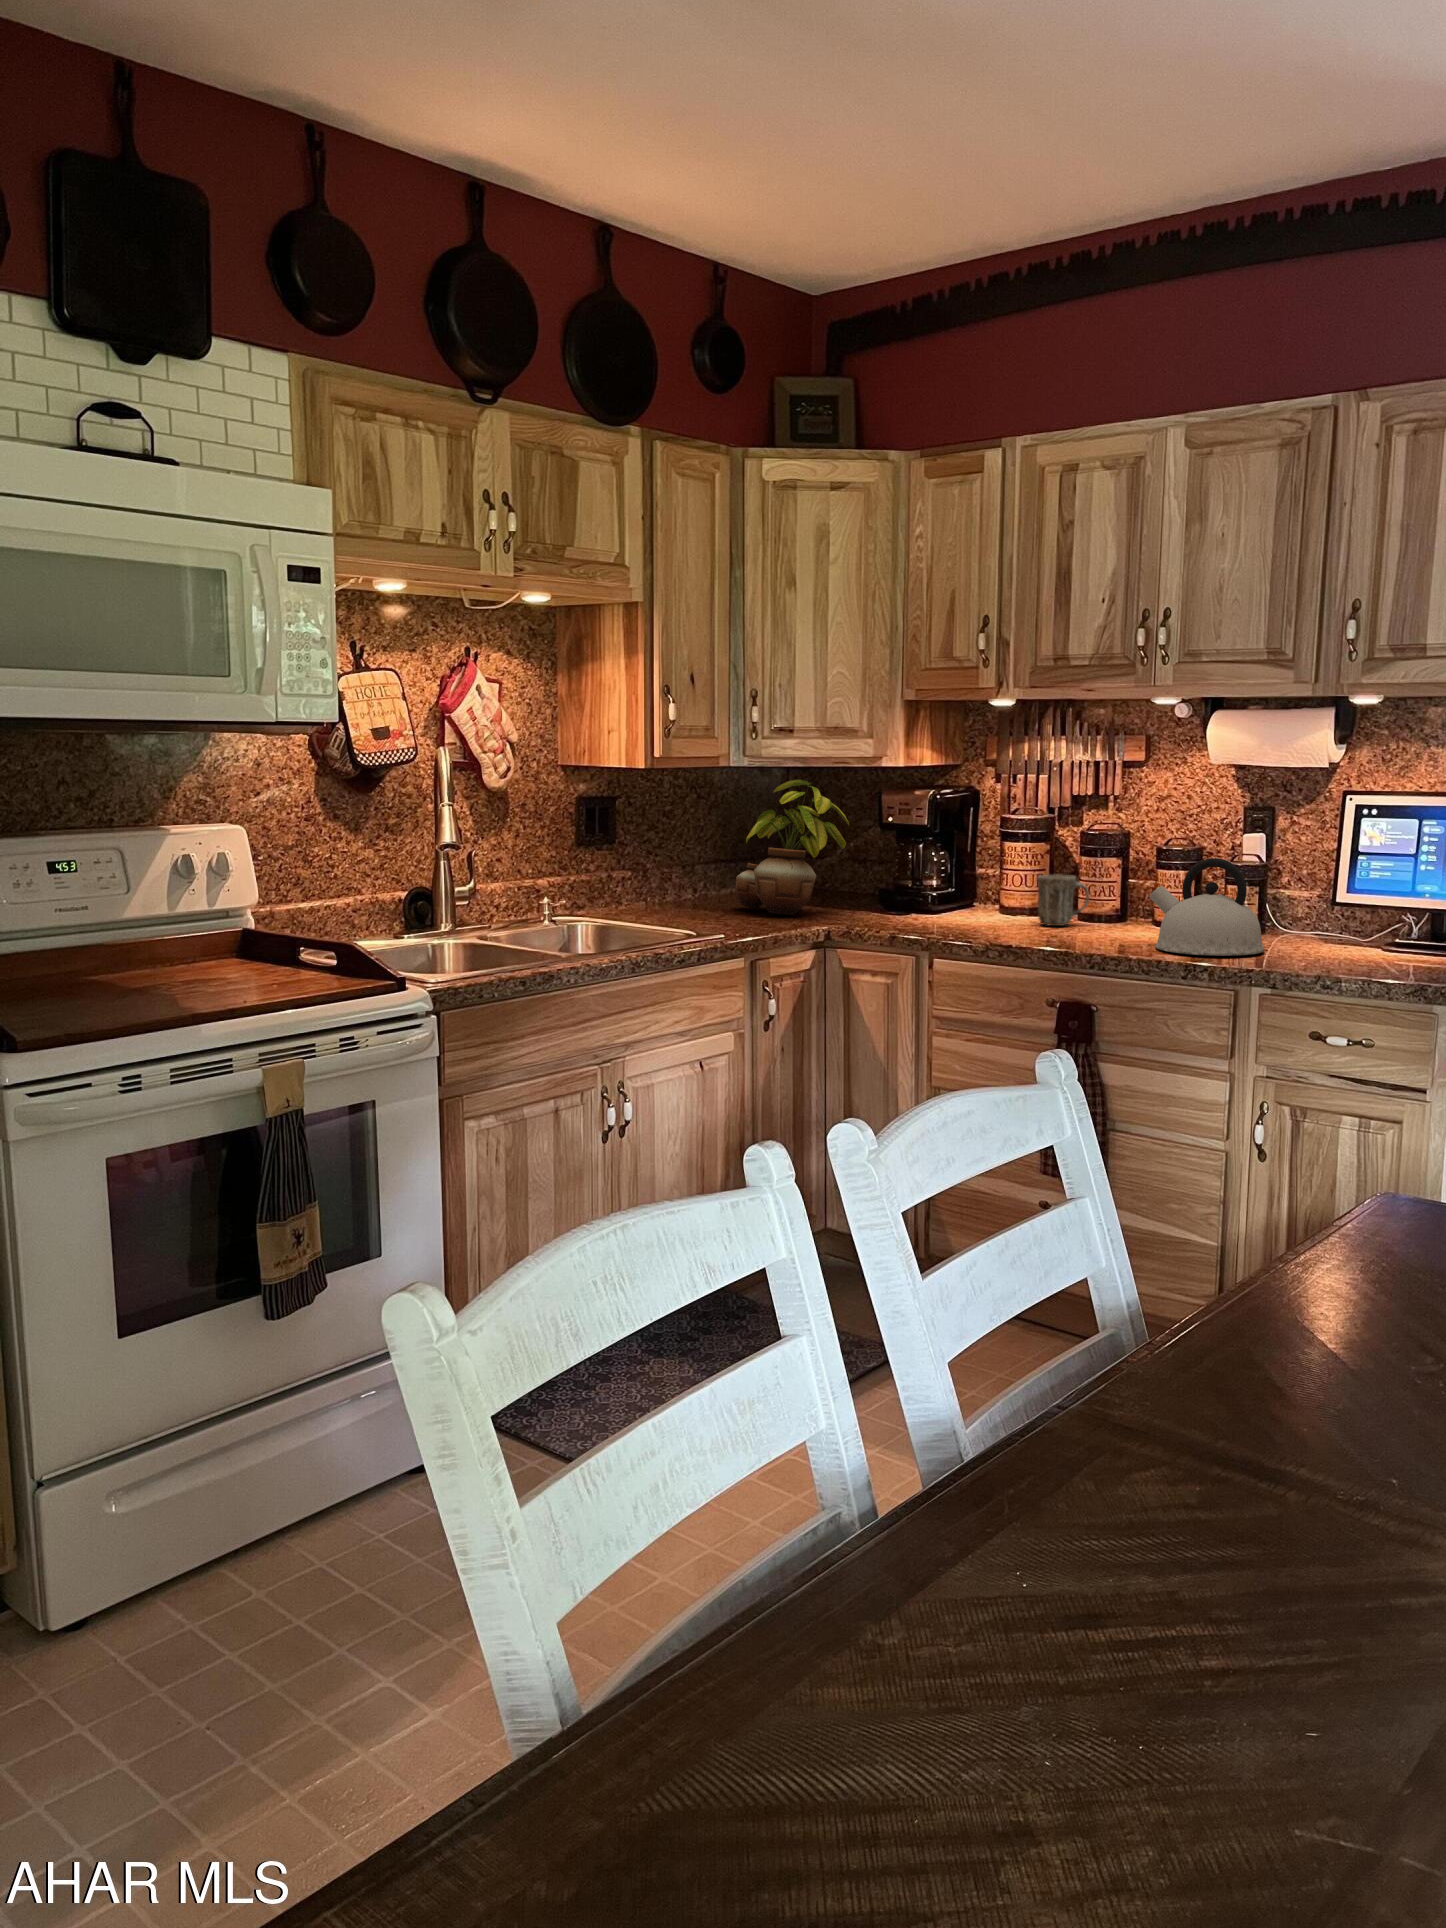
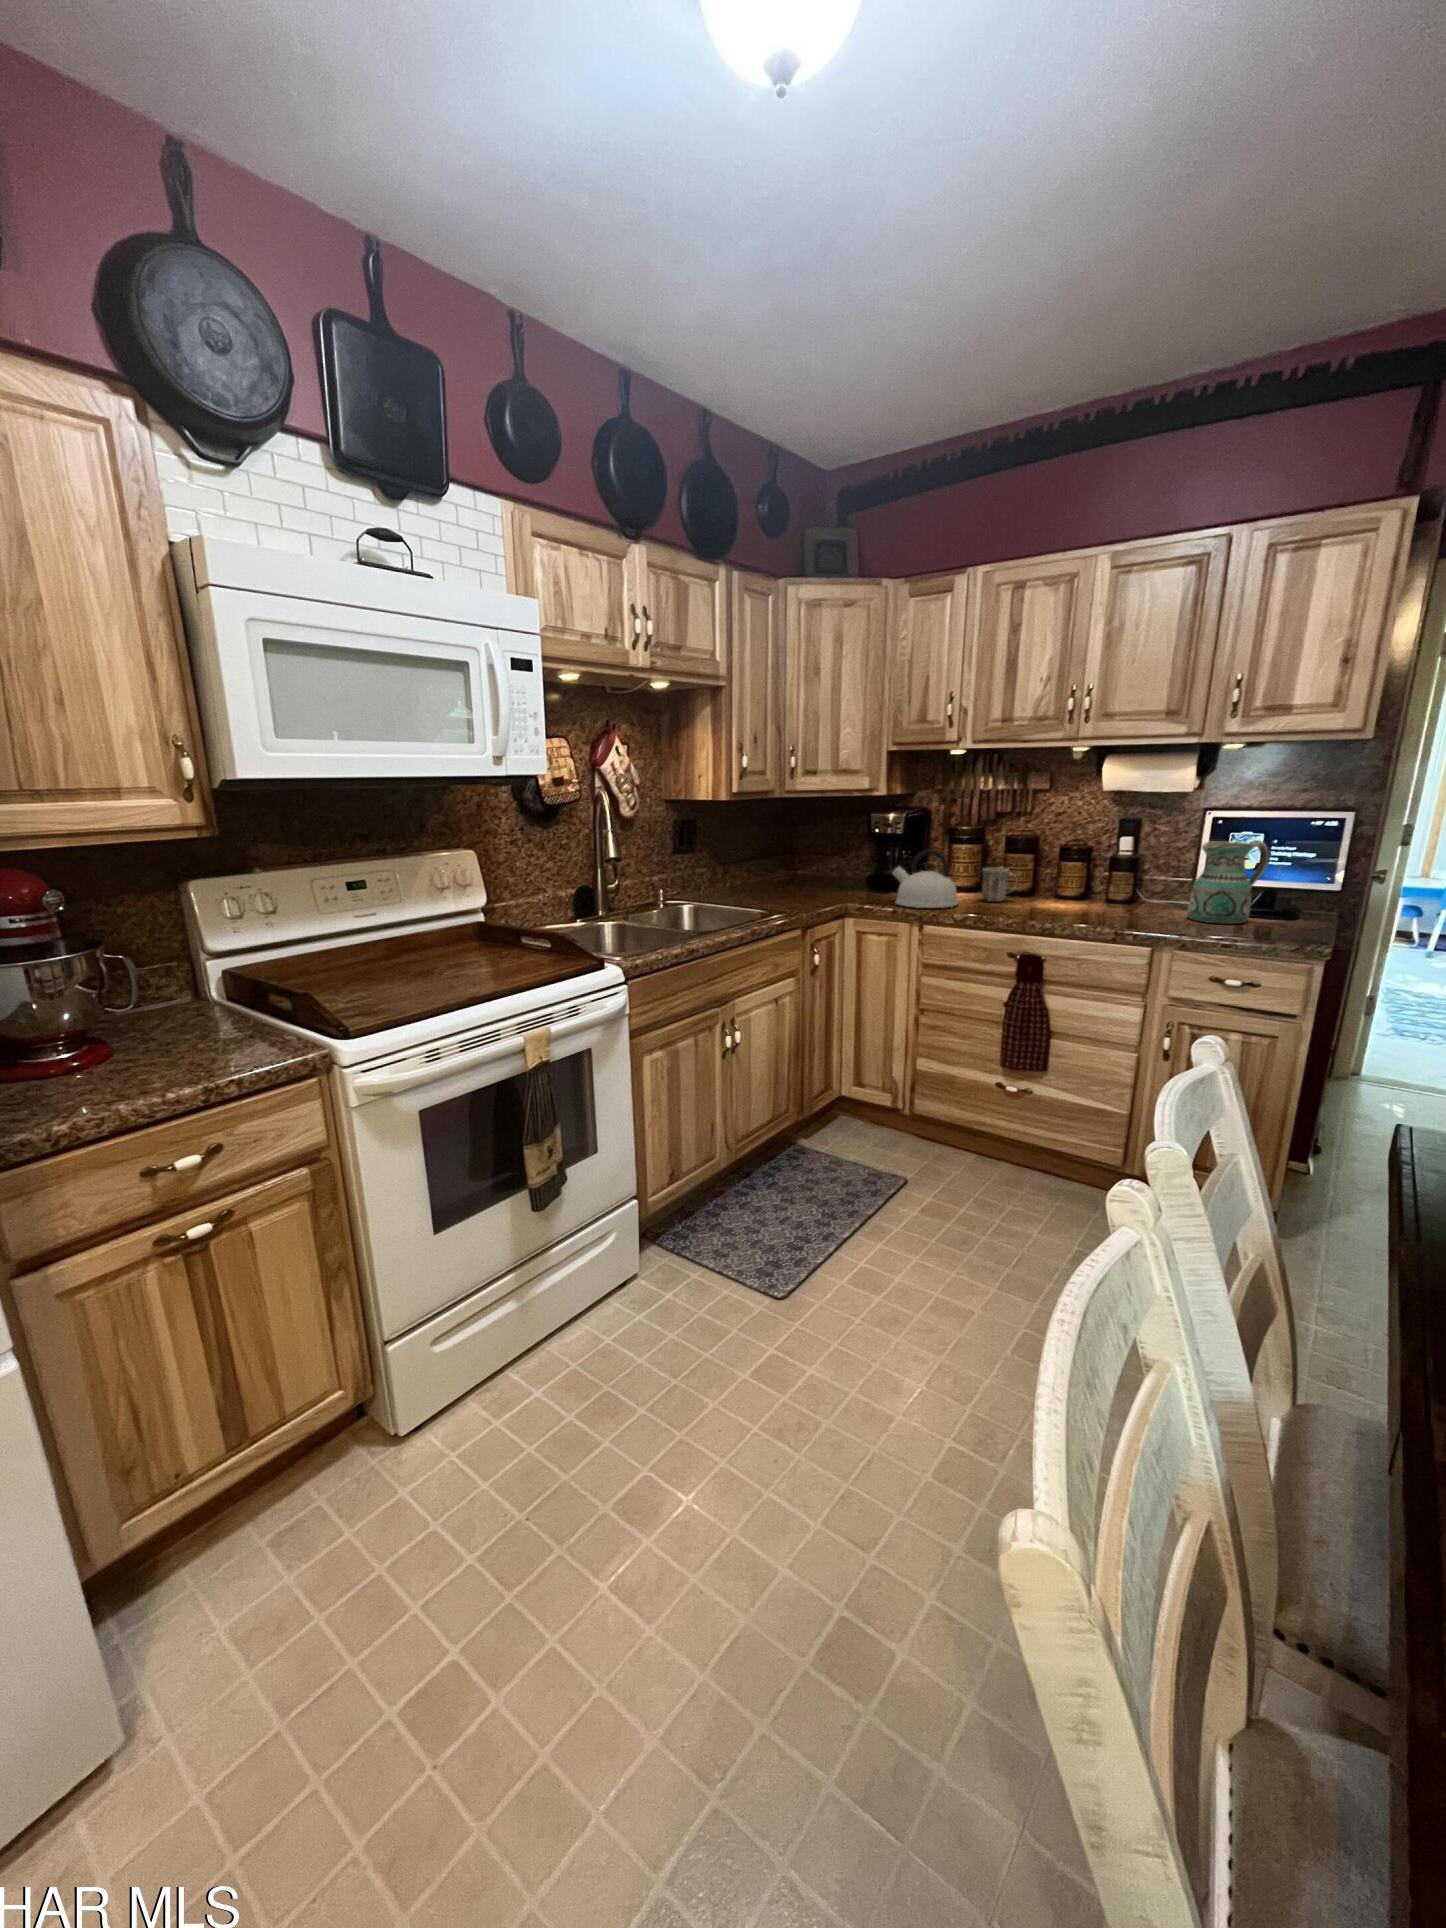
potted plant: present [735,780,850,915] -> none [774,806,855,896]
ceramic pitcher: none [1318,835,1431,957] -> present [1186,840,1268,924]
kettle: present [1149,858,1265,956] -> present [892,849,958,908]

